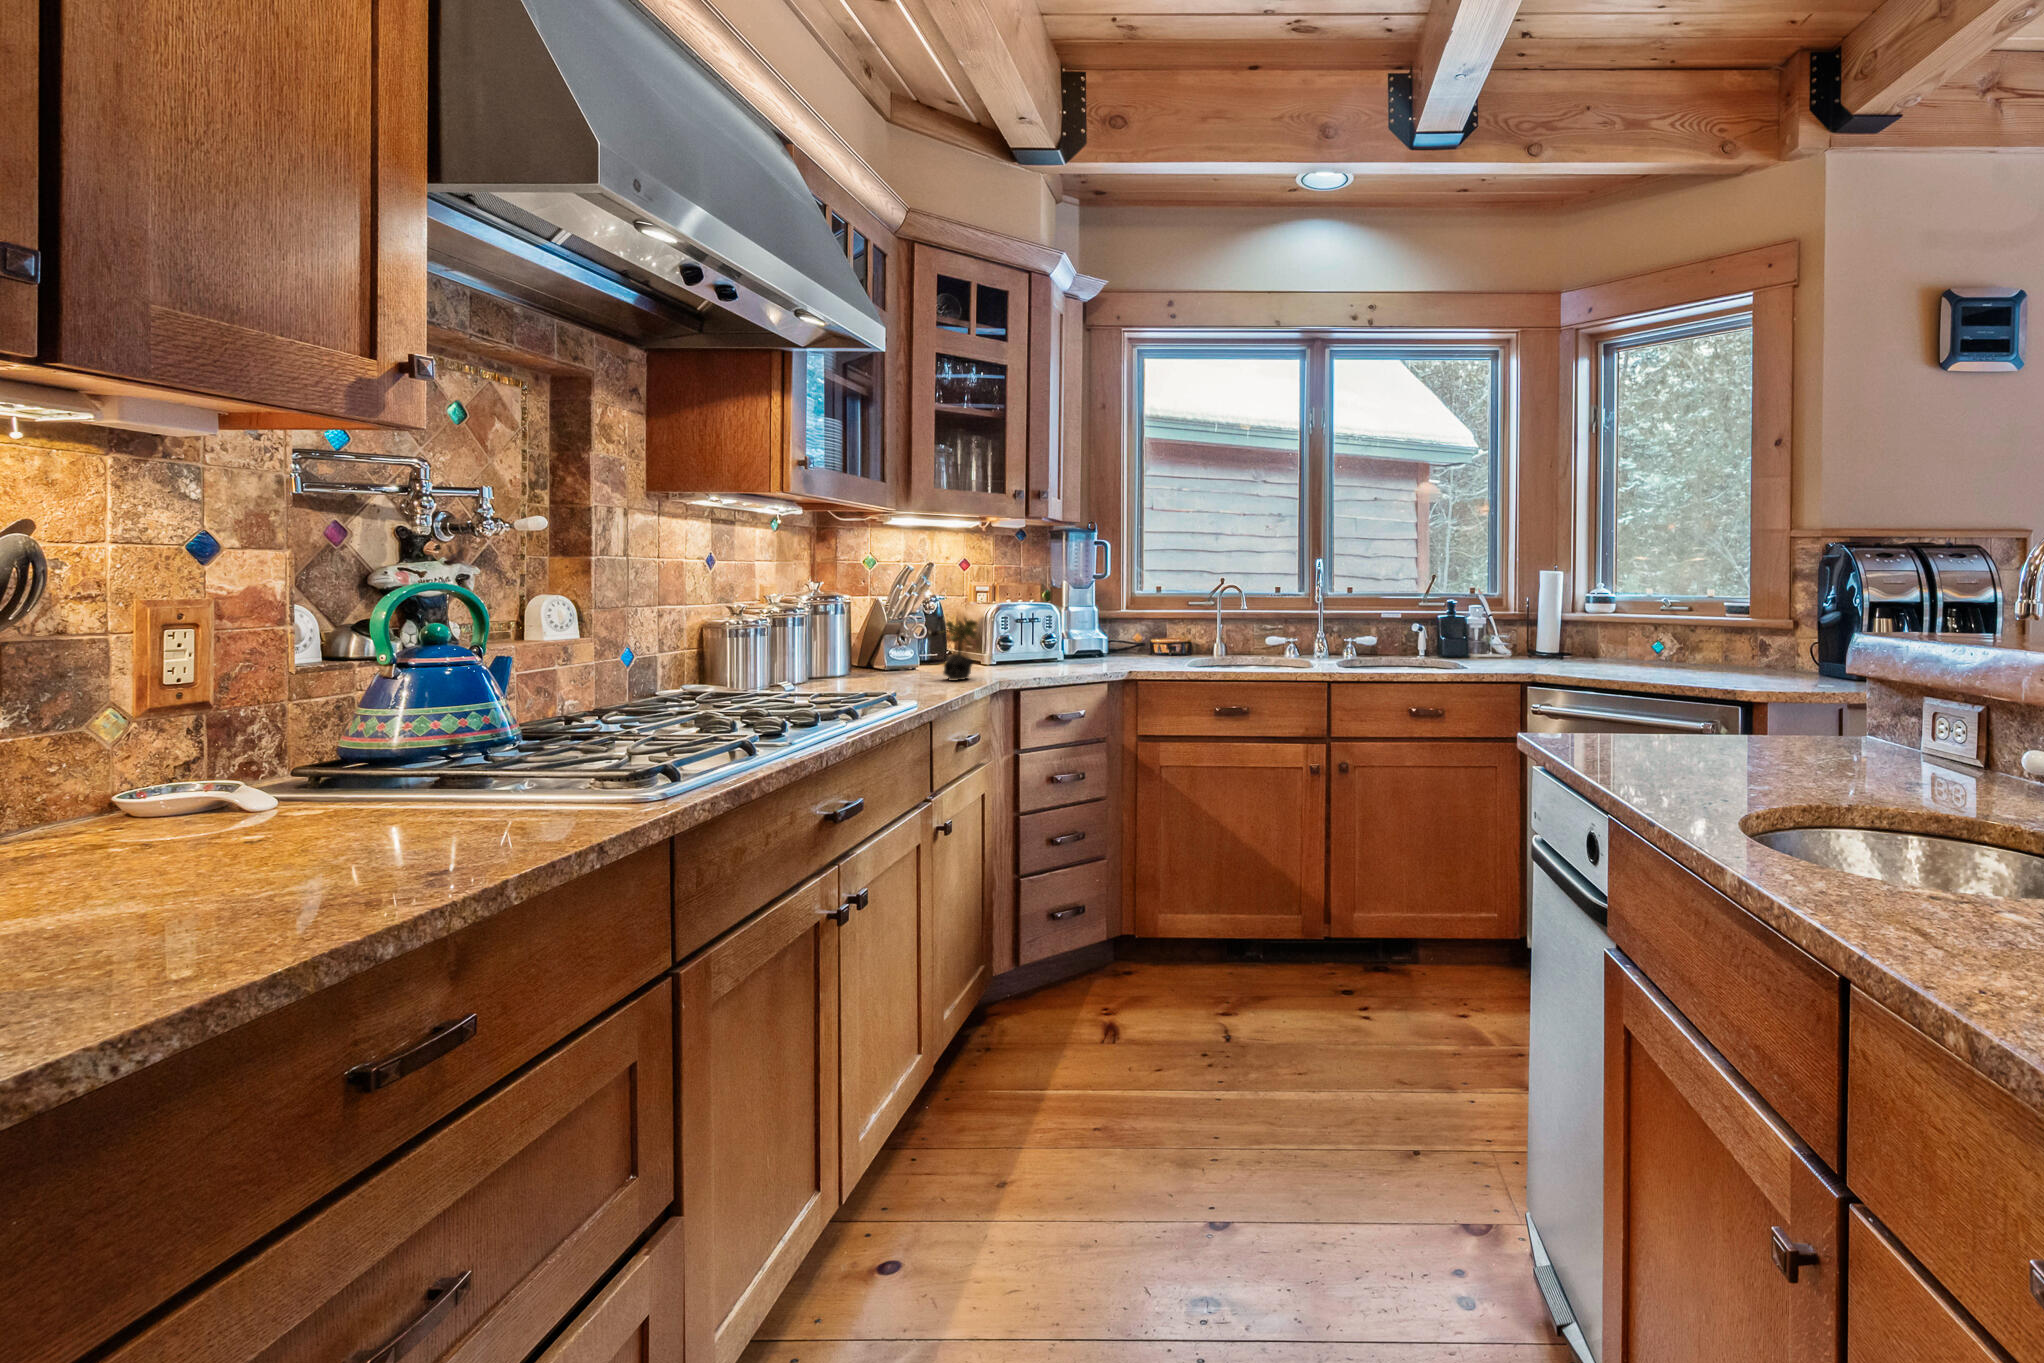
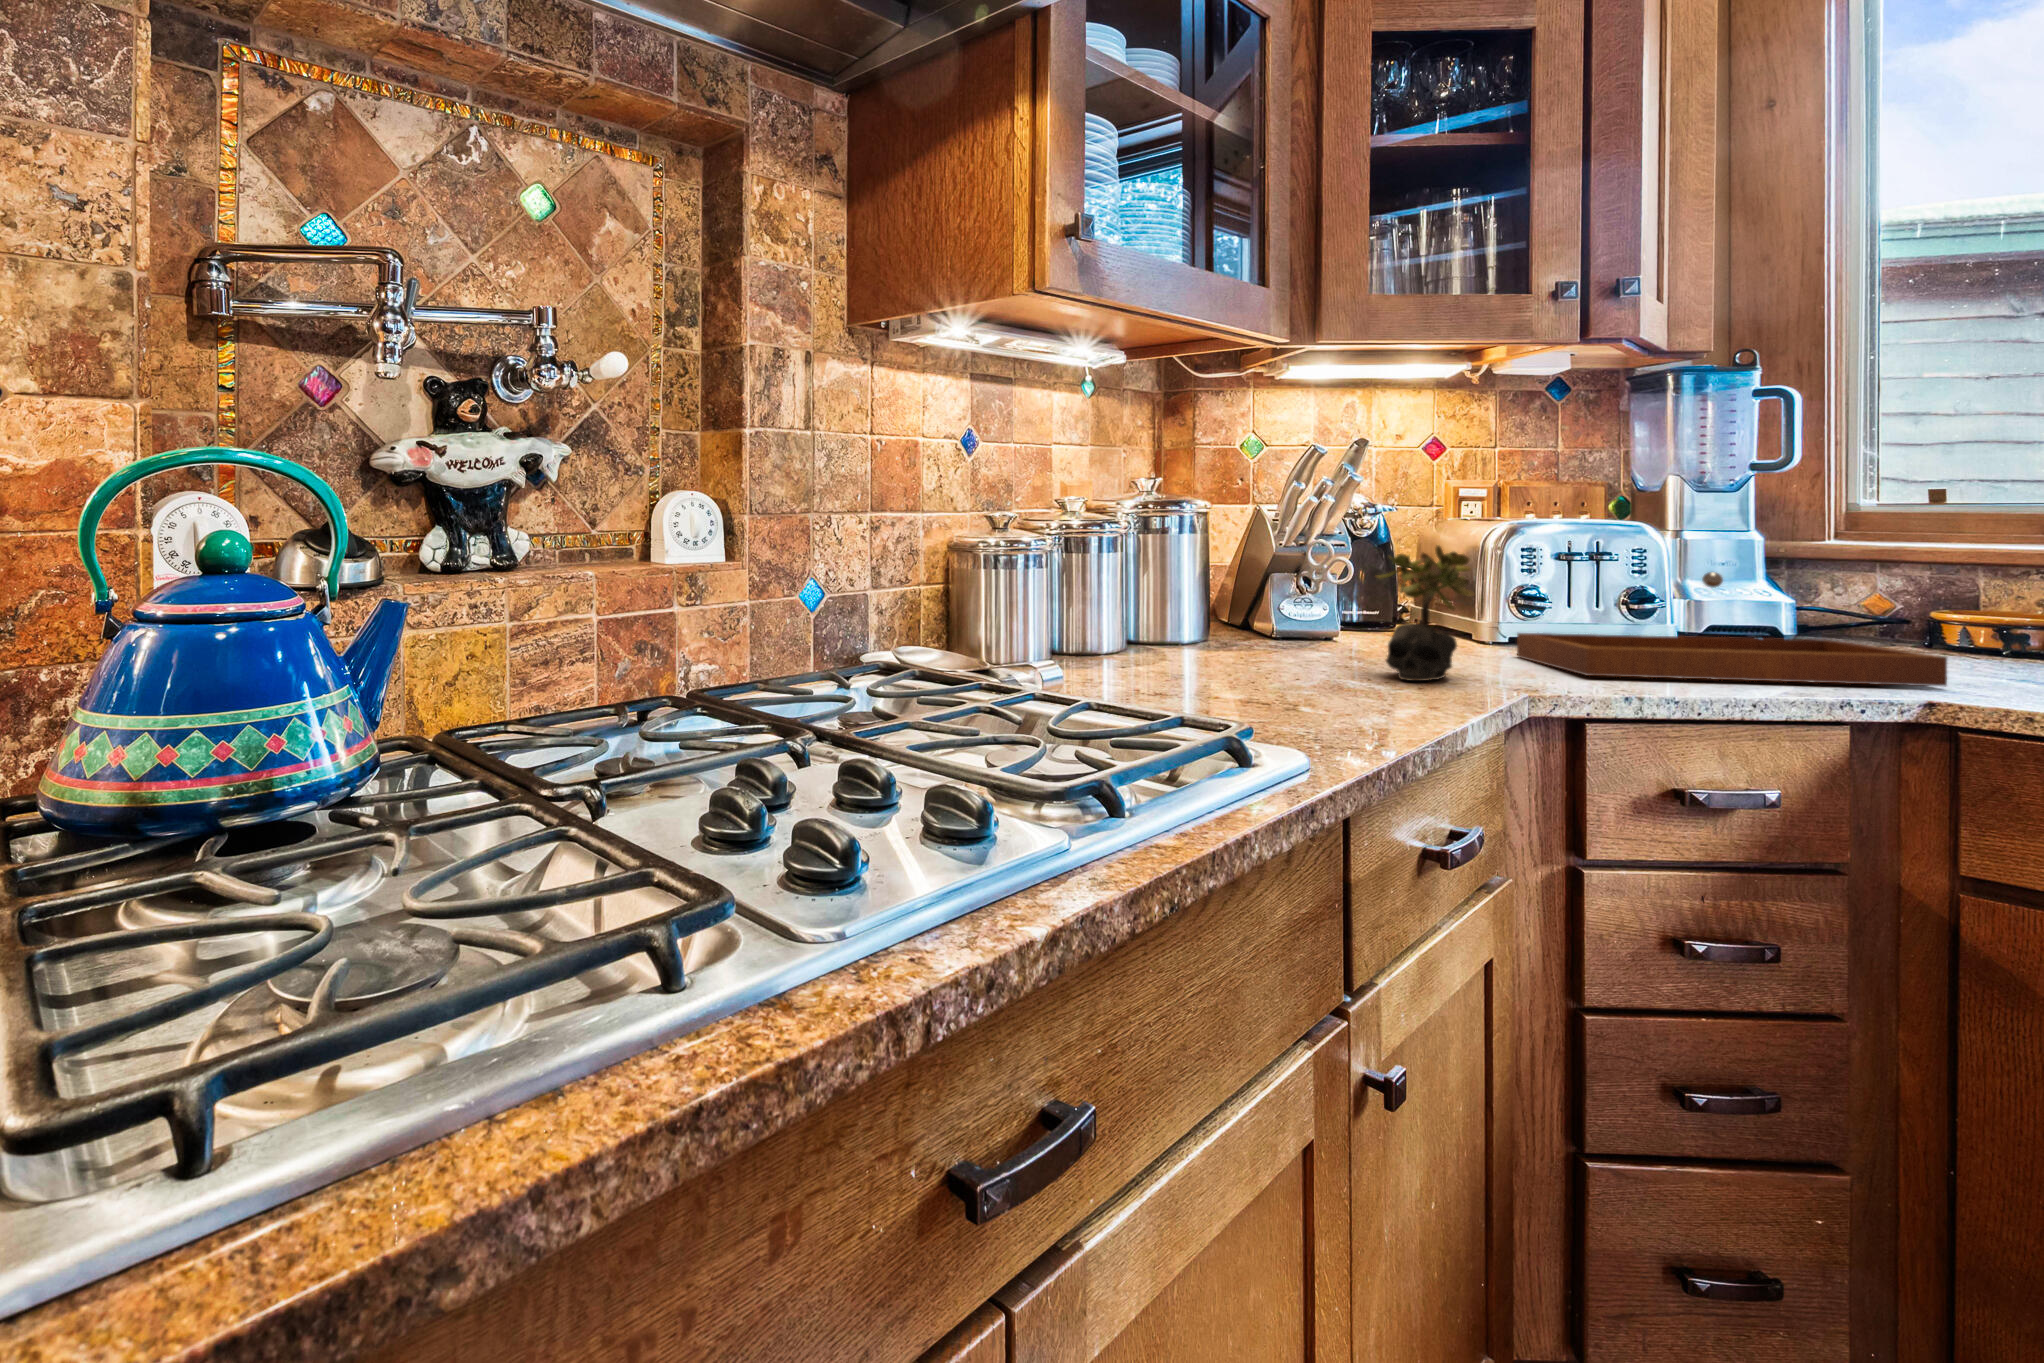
tray: none [1000,626,1141,673] -> present [1517,572,1947,687]

